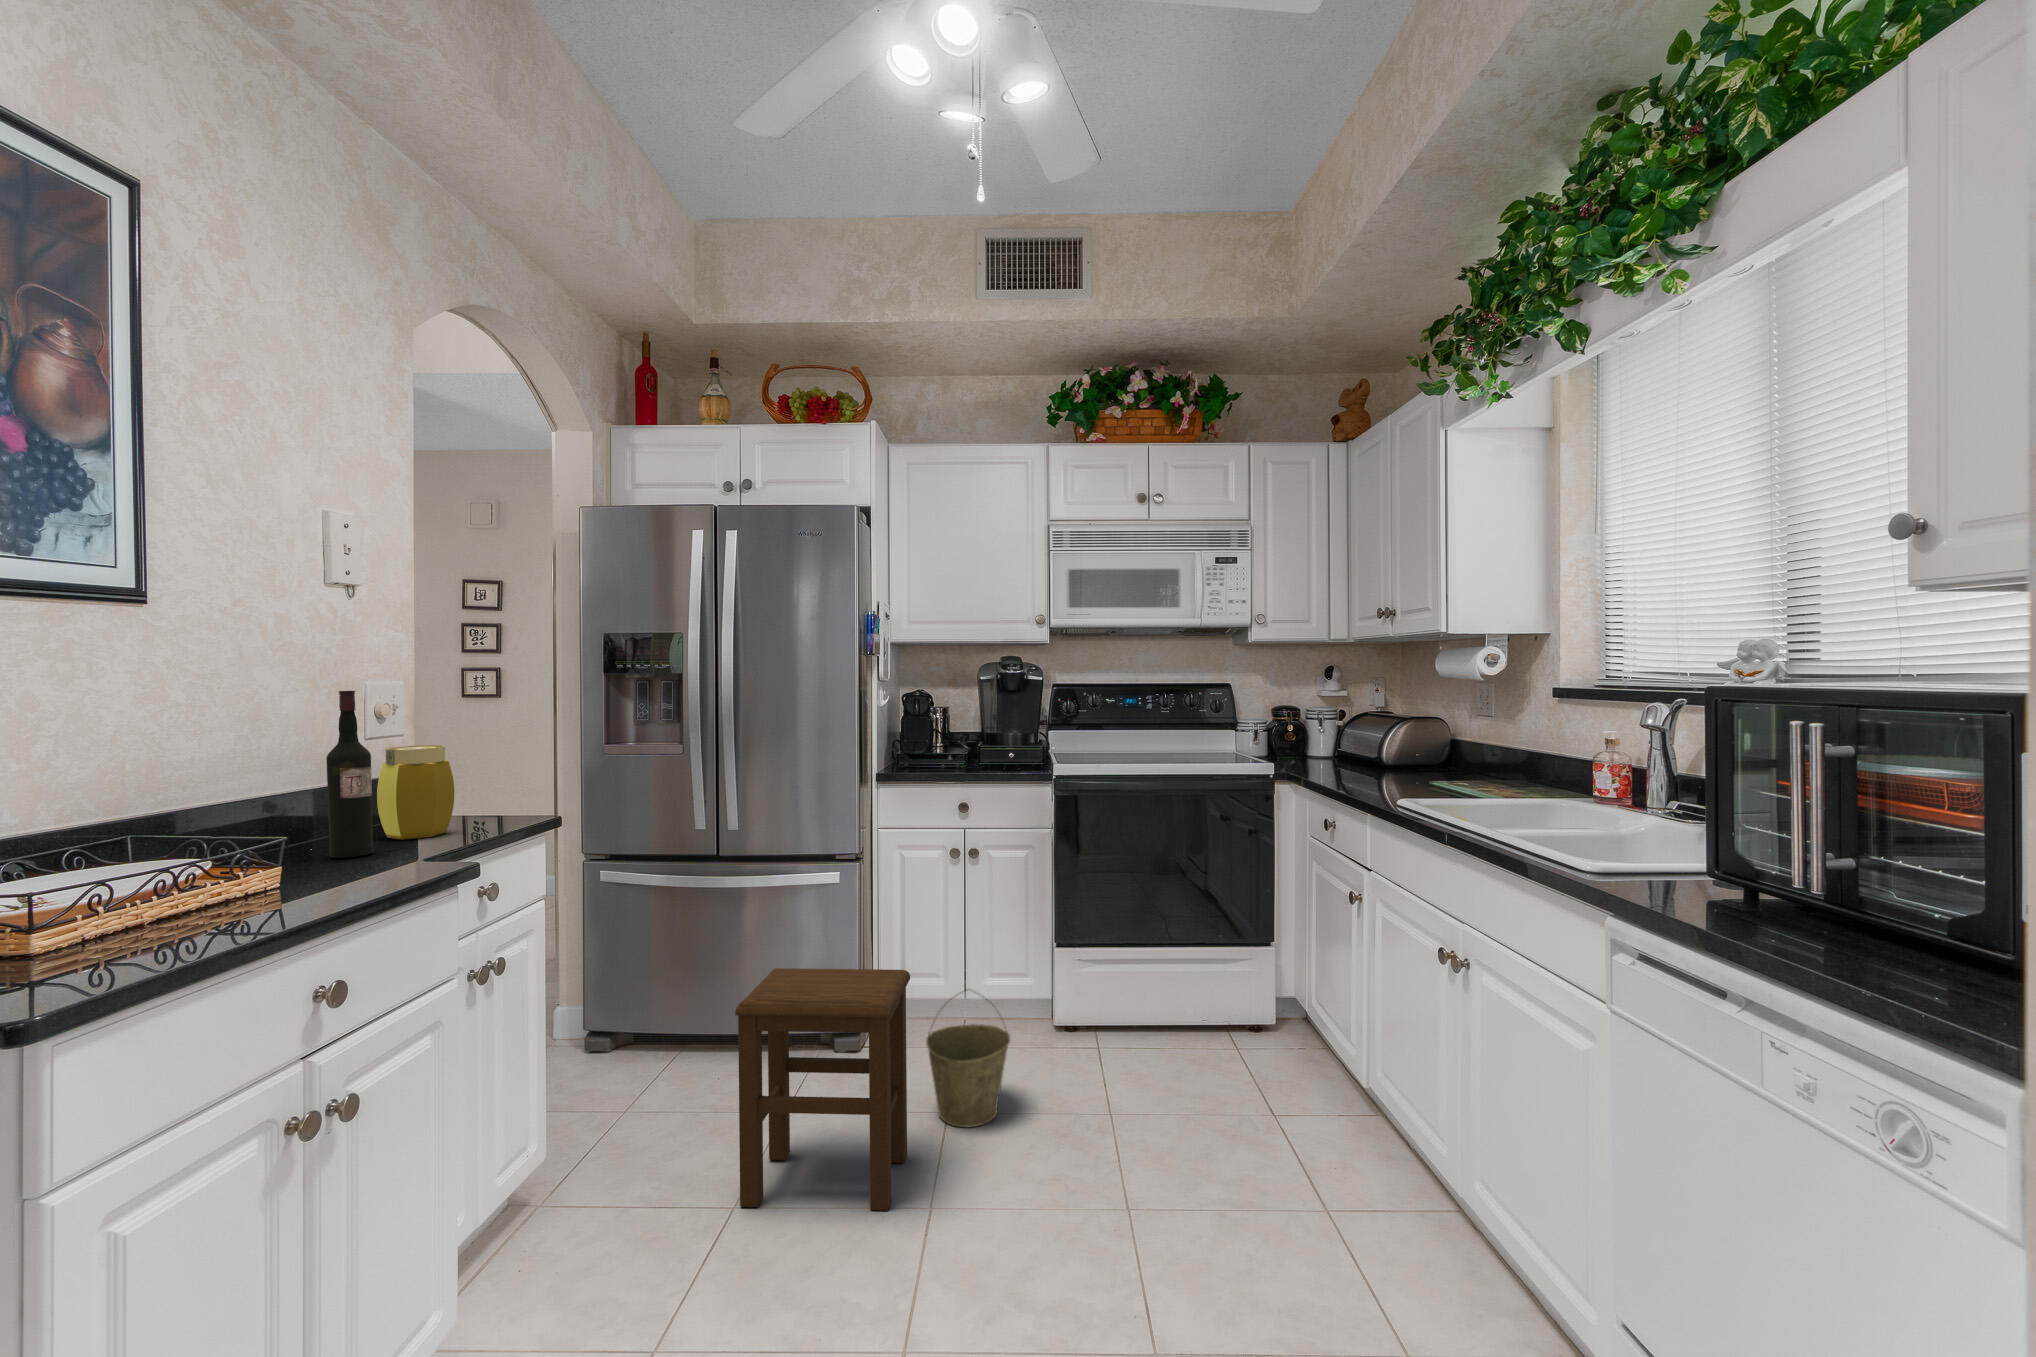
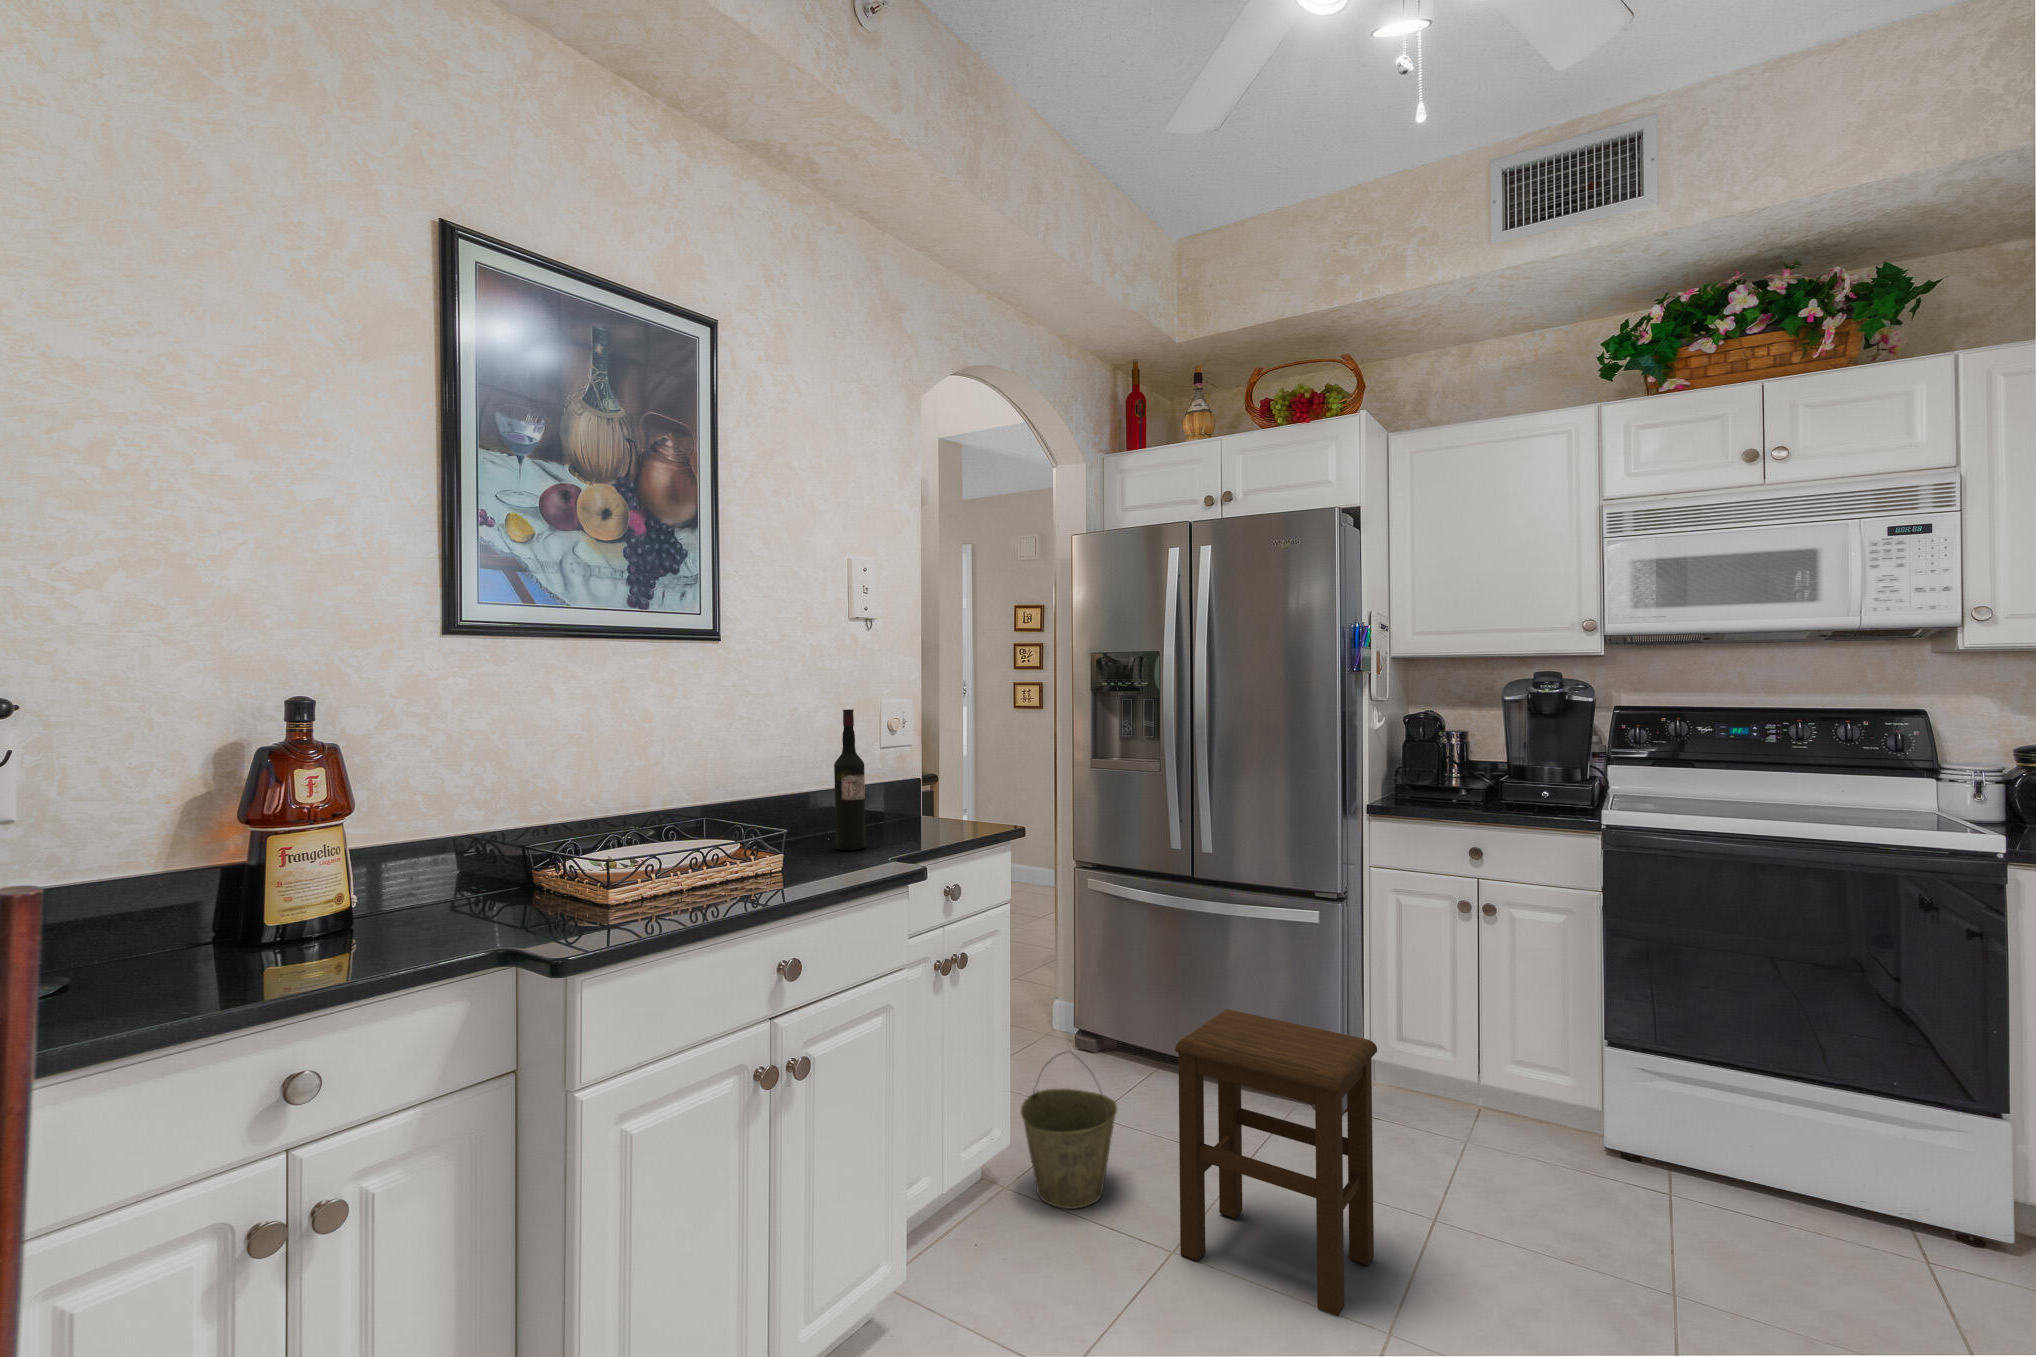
jar: present [377,745,454,839] -> none [879,757,935,838]
bucket: present [926,994,1010,1127] -> present [1021,1053,1117,1209]

